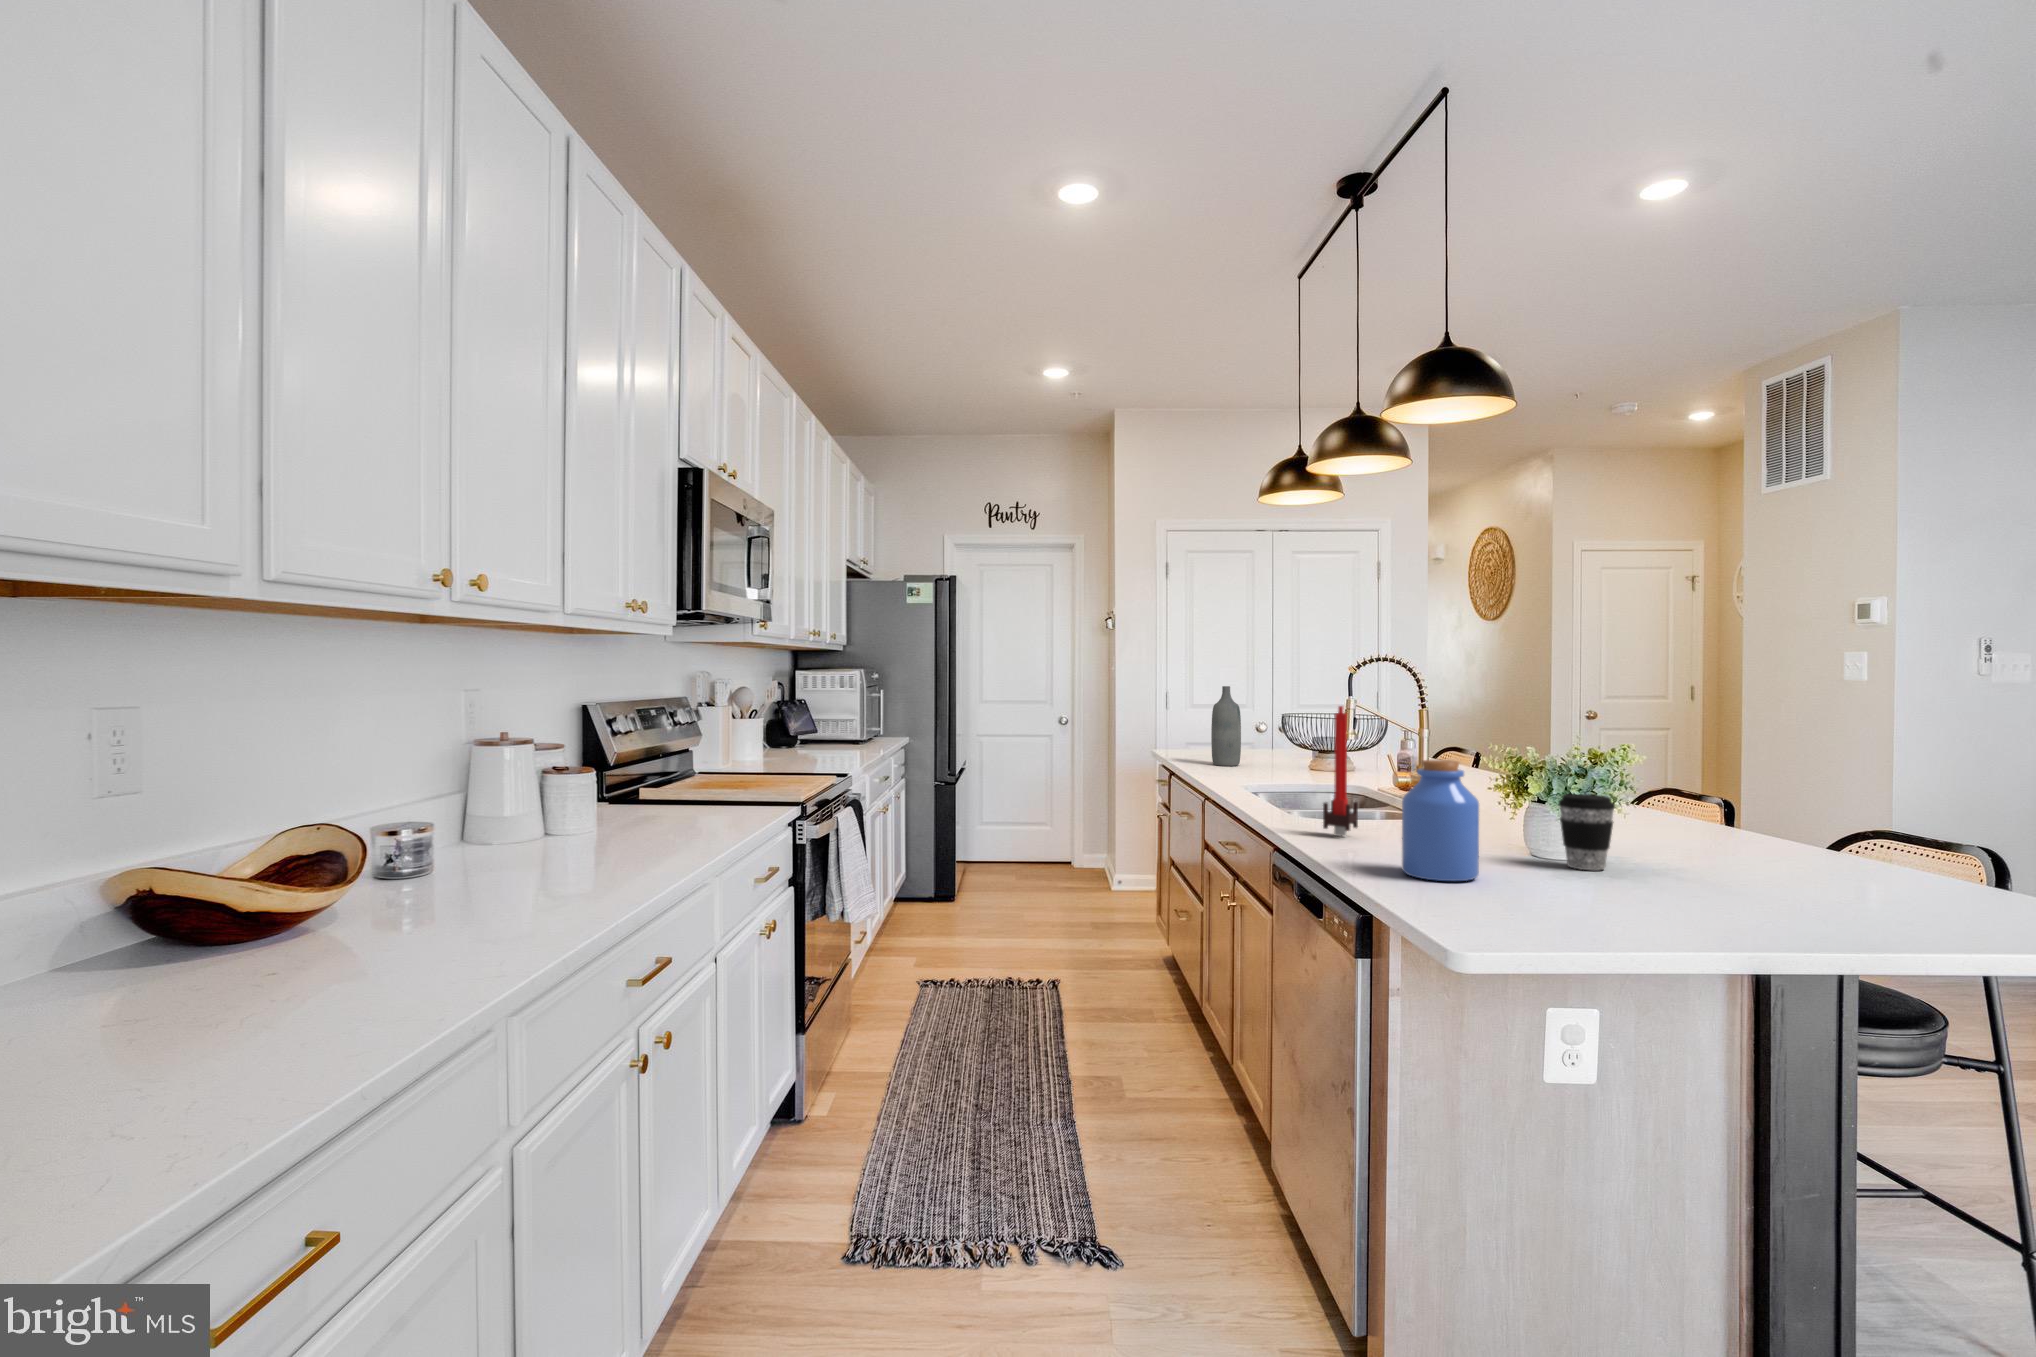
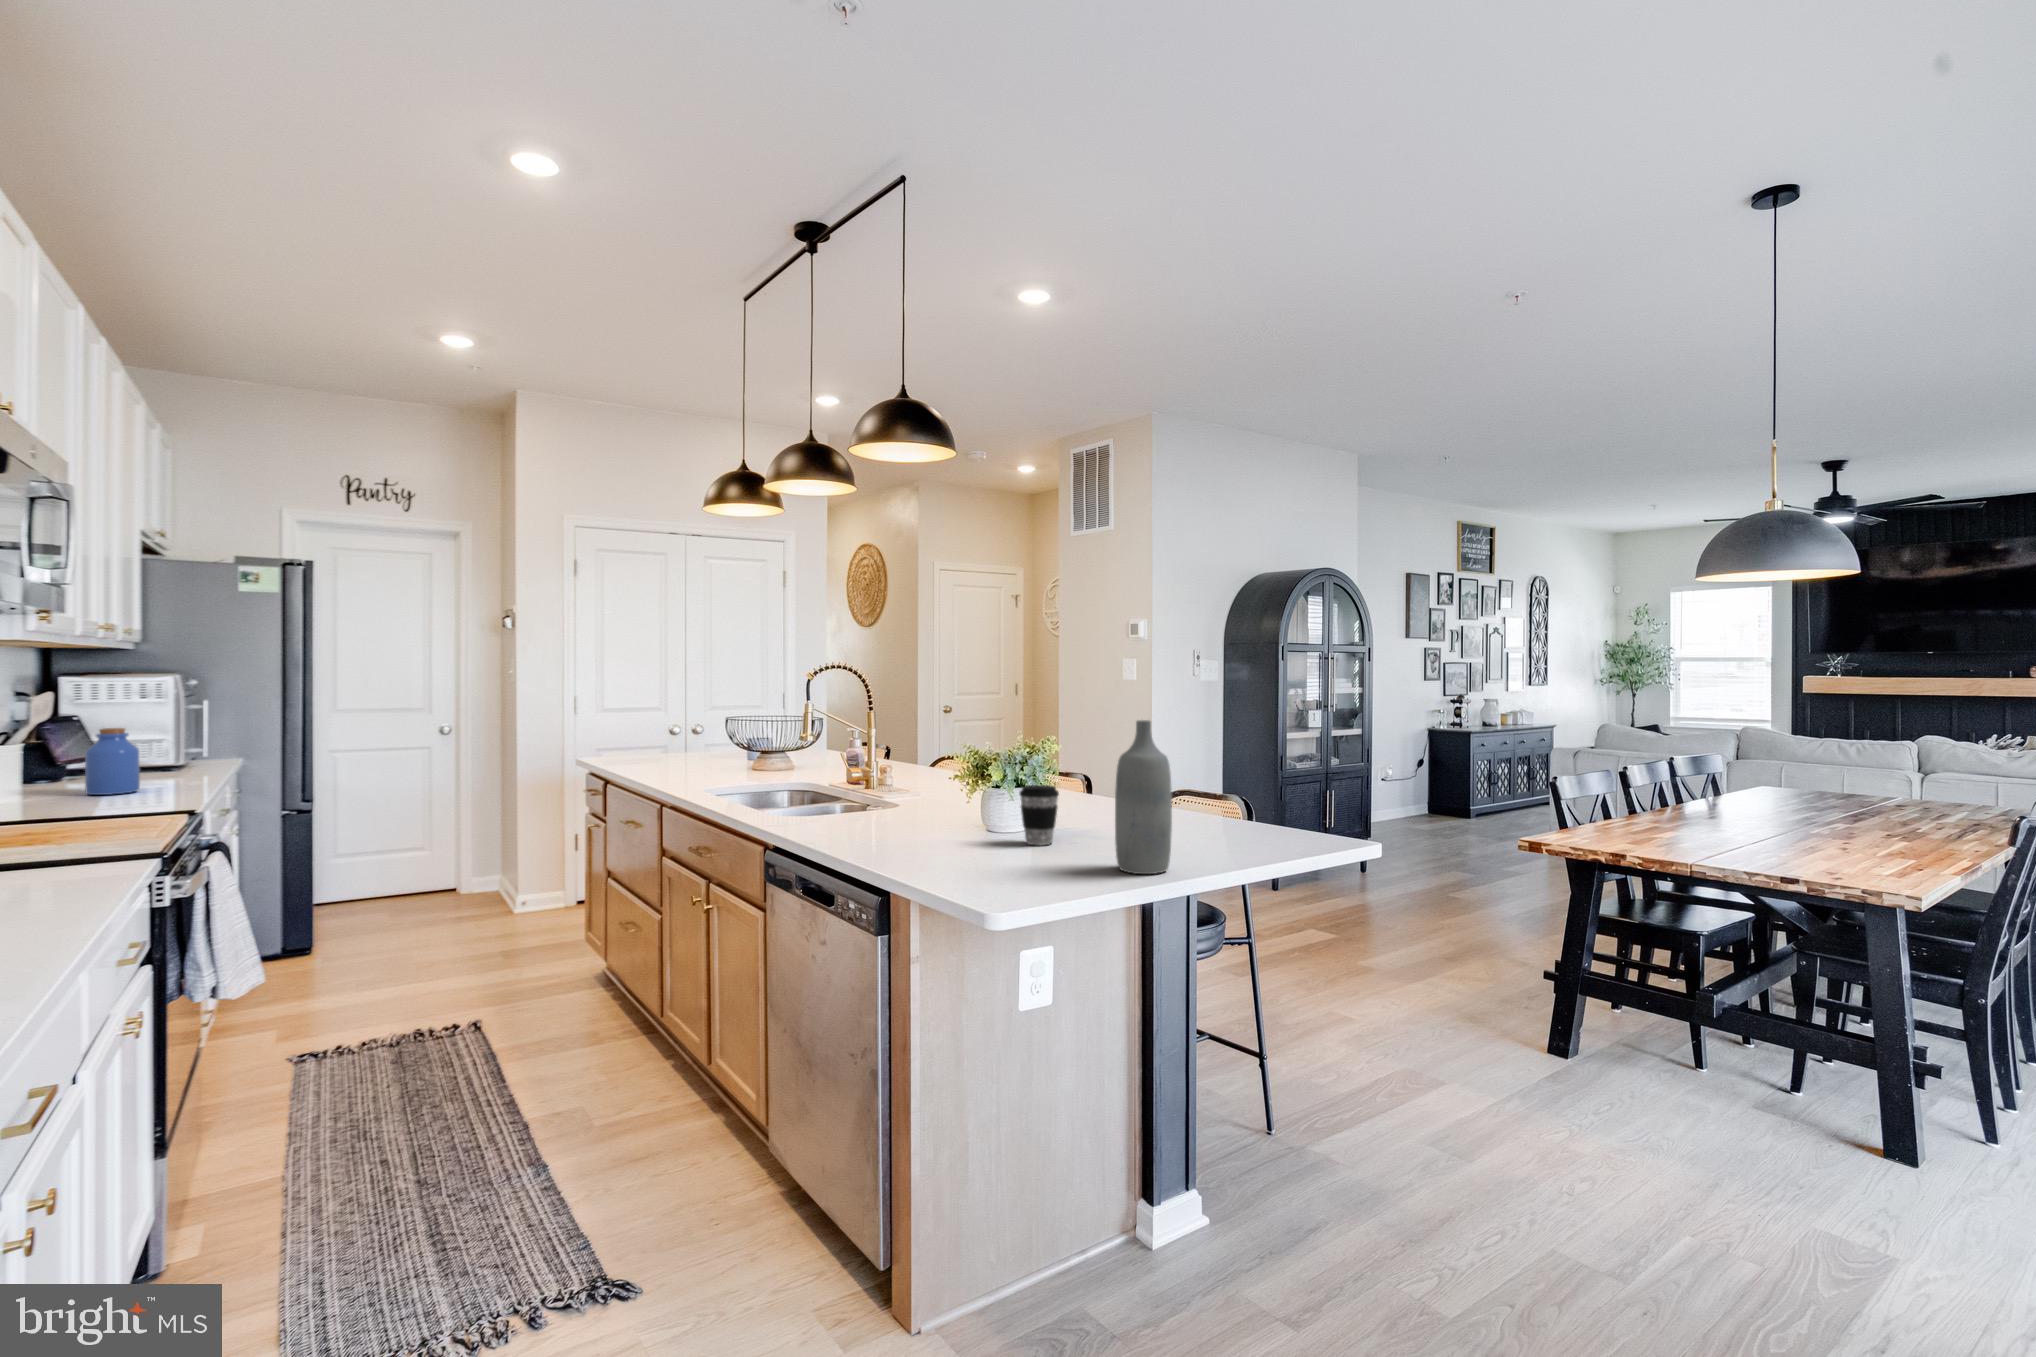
bottle: present [1211,686,1241,766] -> present [1115,720,1172,874]
candle: present [1323,706,1358,836] -> none [825,718,853,836]
jar: present [1402,759,1479,881] -> present [85,728,140,795]

